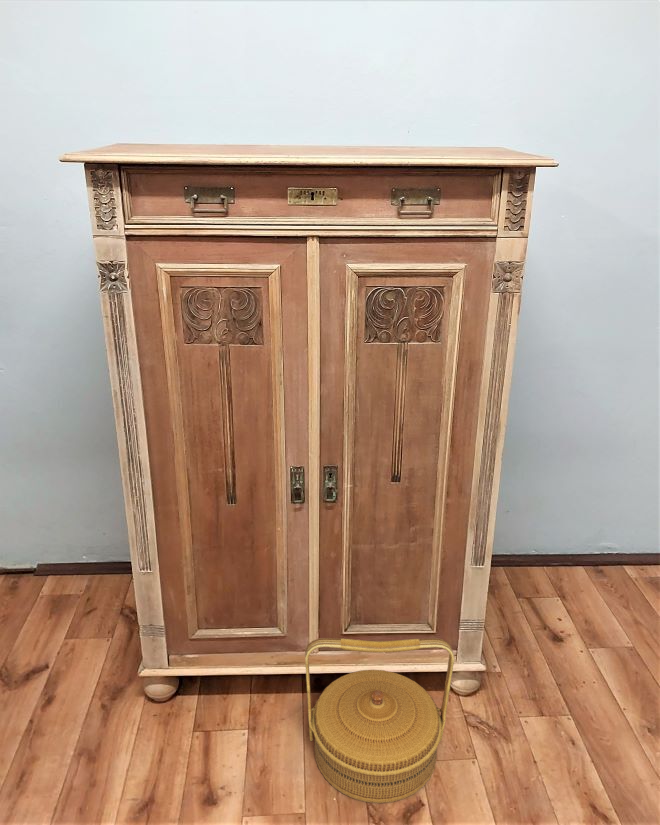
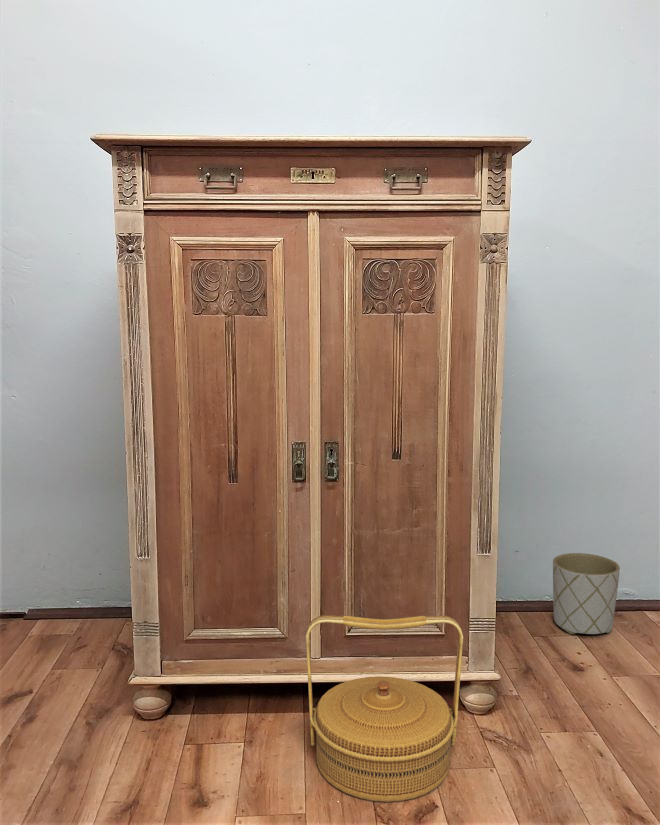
planter: none [537,514,604,595] -> present [553,553,620,634]

